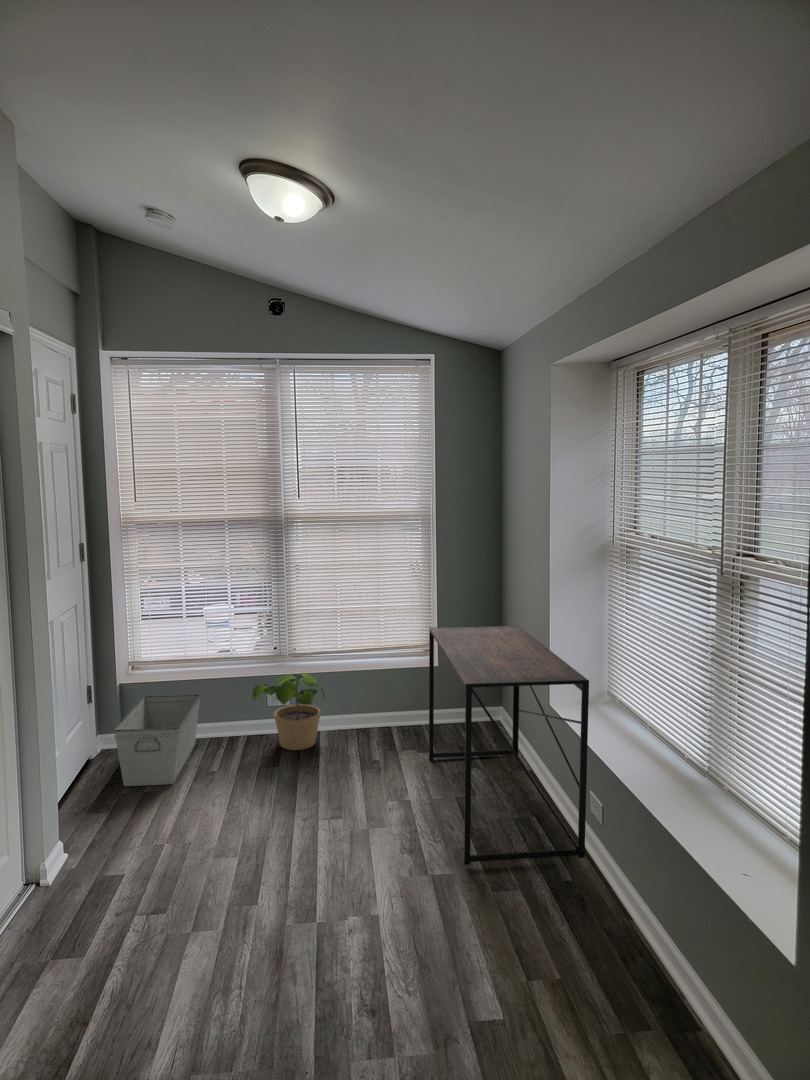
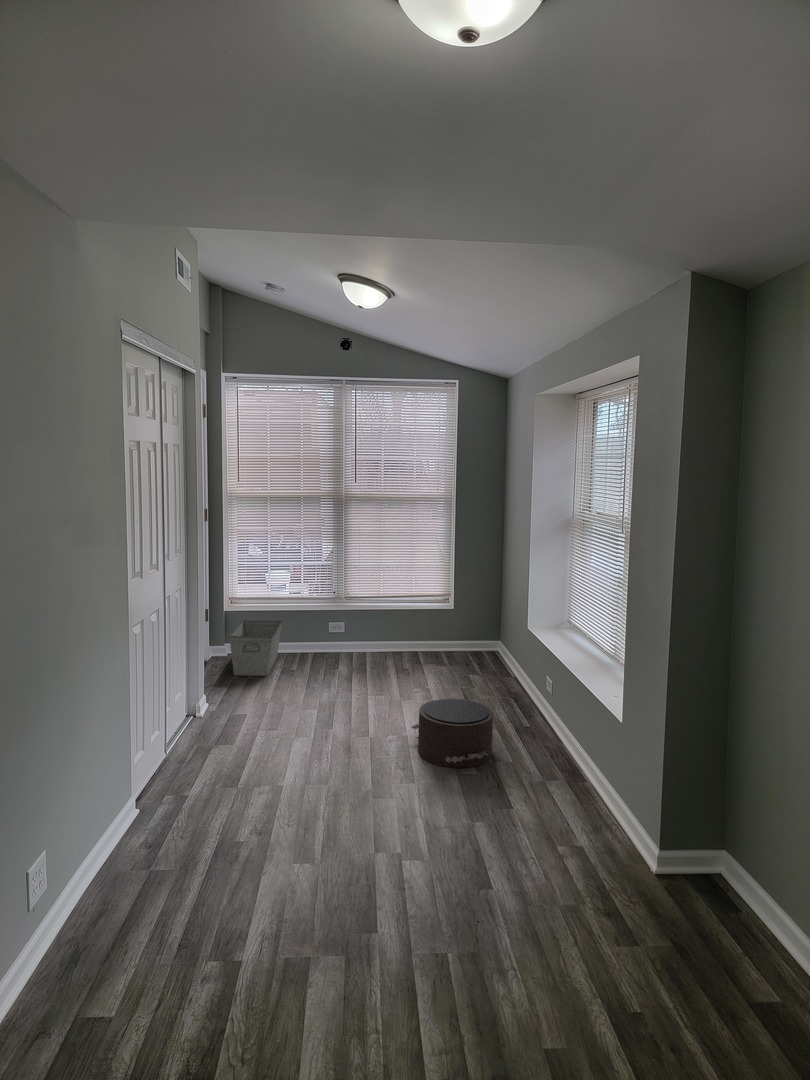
desk: present [429,626,589,865] -> none [444,576,547,719]
potted plant: present [252,673,325,750] -> none [320,606,371,662]
pouf: none [382,850,521,1003] -> present [411,699,493,768]

